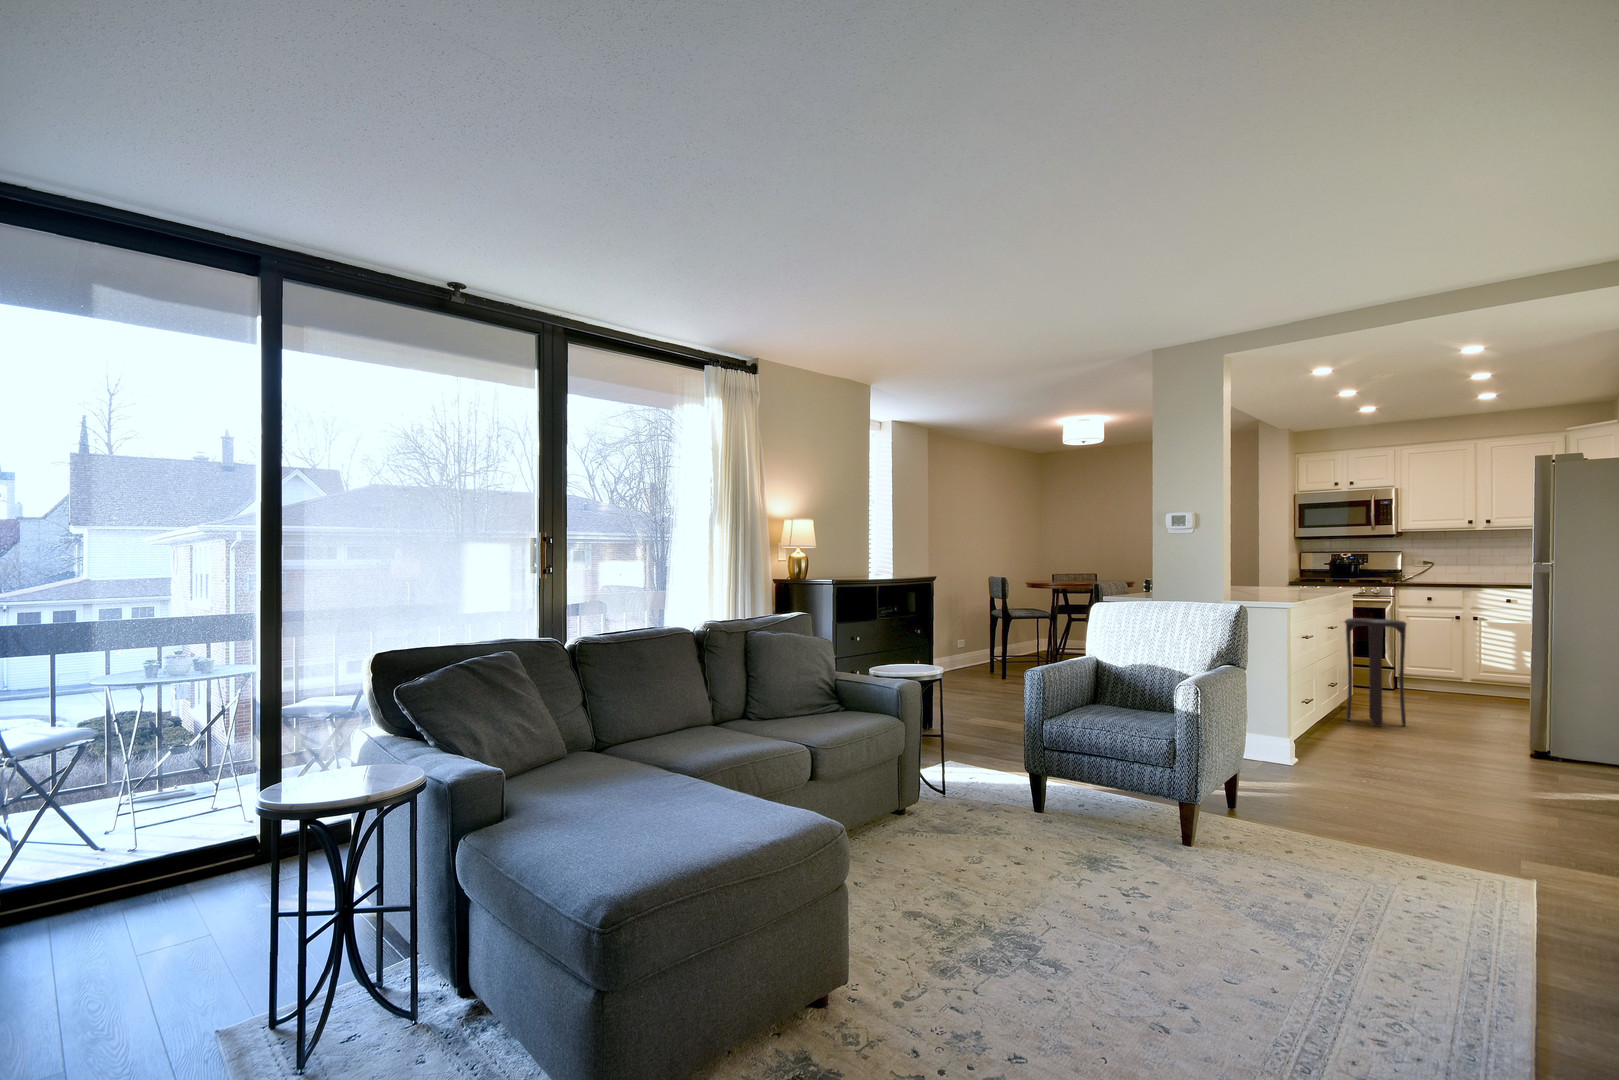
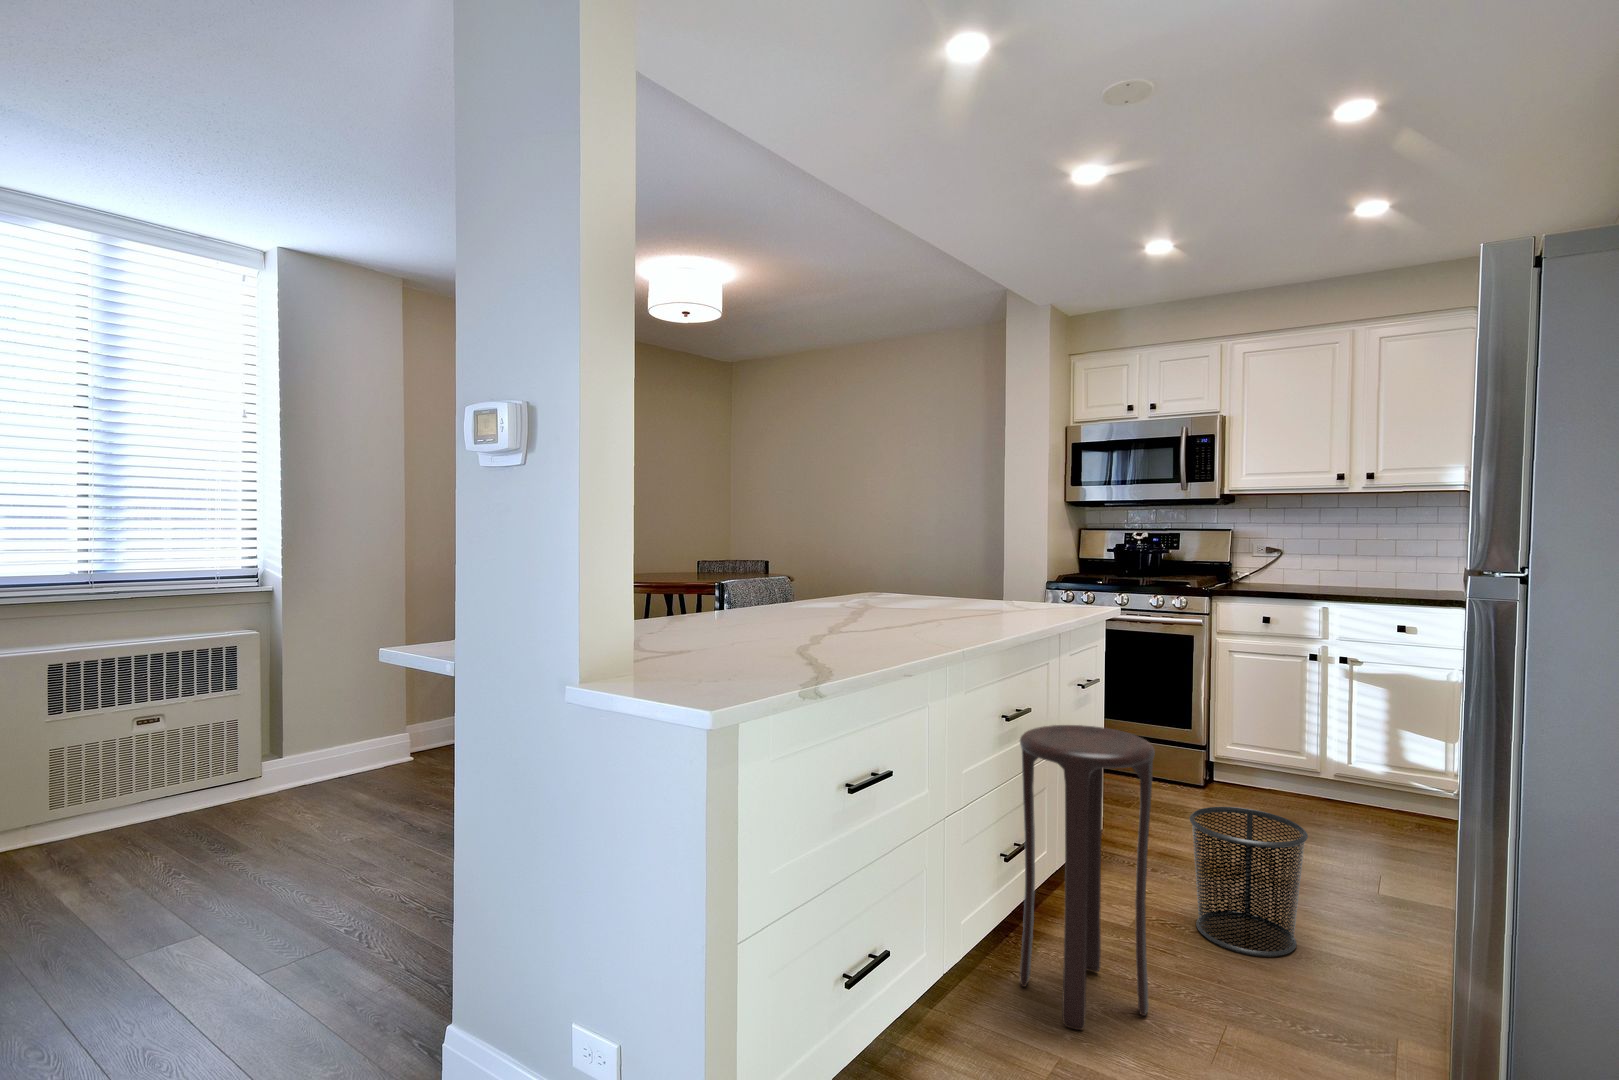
trash can: none [1410,666,1468,721] -> present [1189,807,1308,957]

